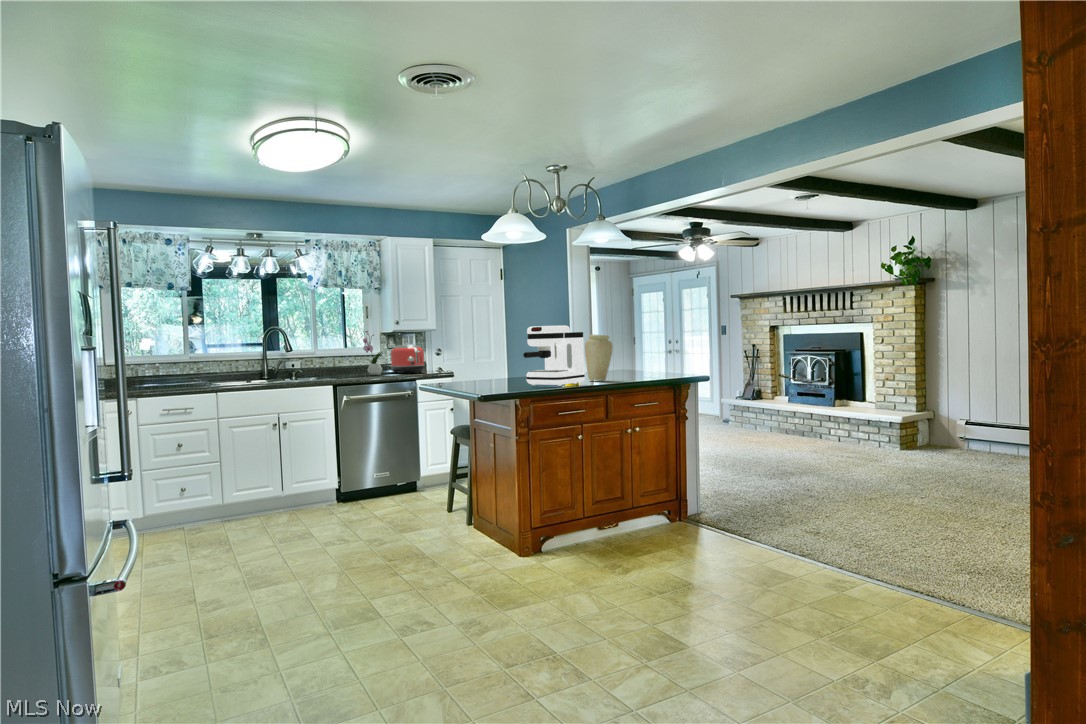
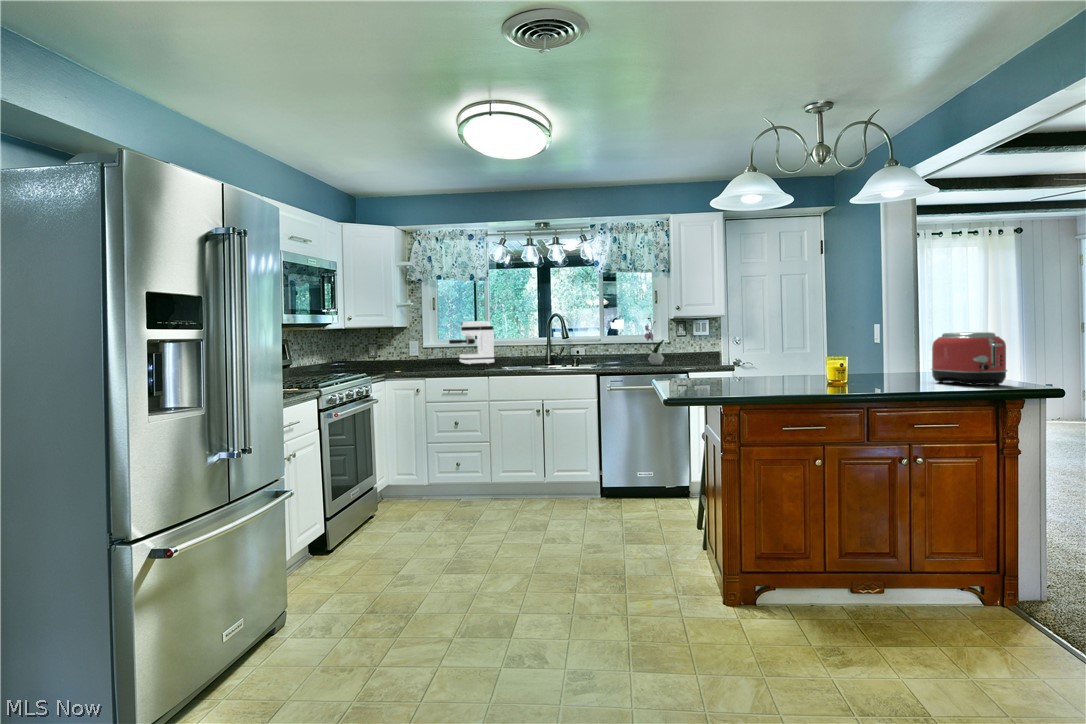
coffee maker: present [523,325,585,386] -> present [449,321,494,364]
vase: present [585,335,613,381] -> none [856,322,899,387]
toaster: present [391,345,425,374] -> present [931,332,1007,386]

